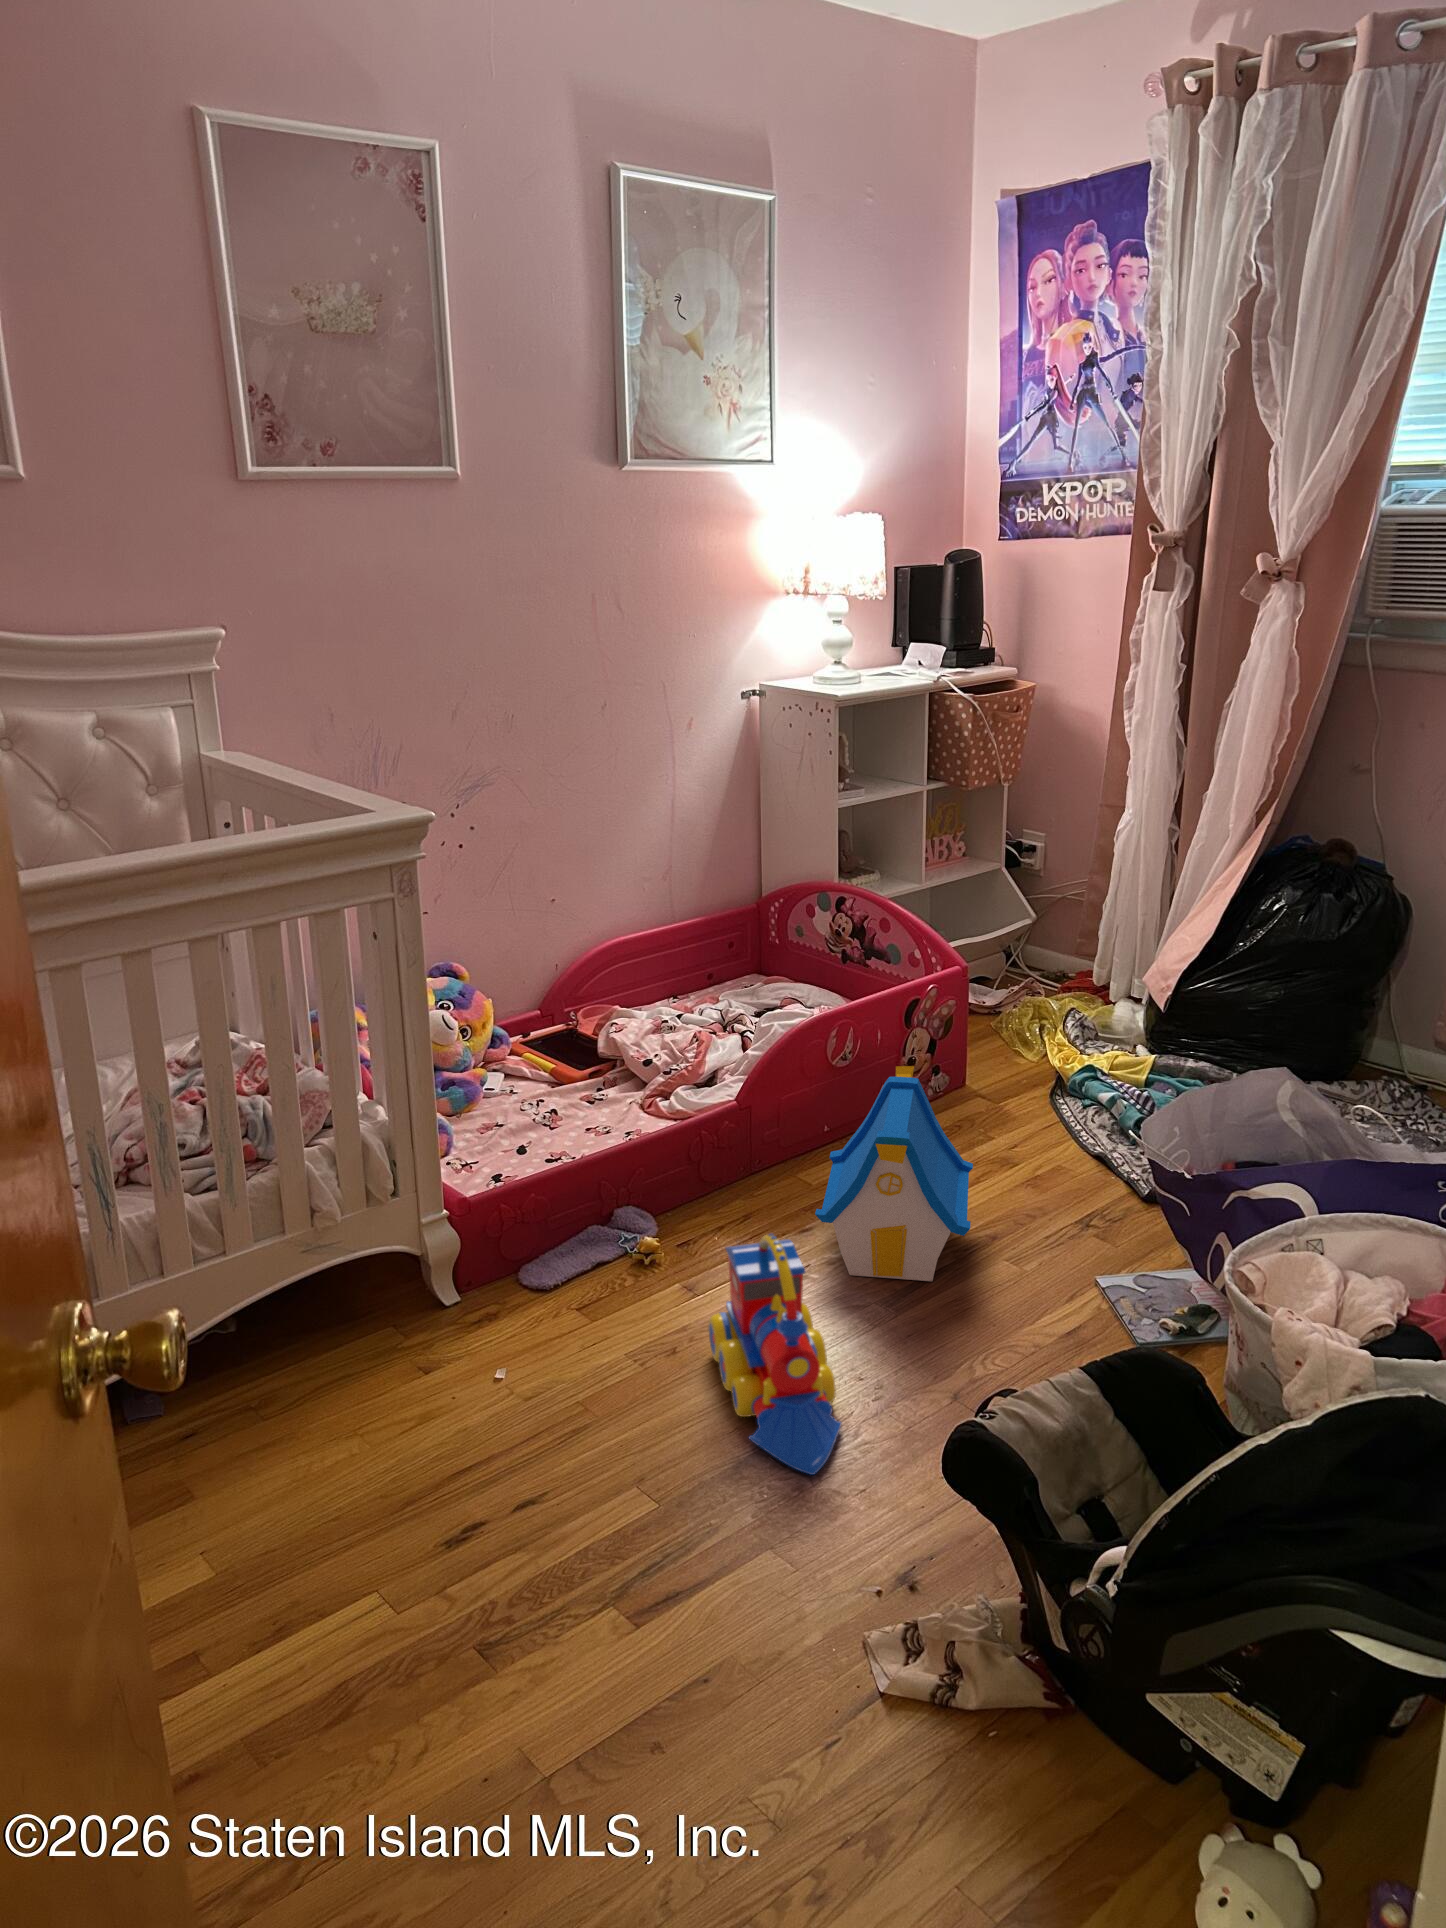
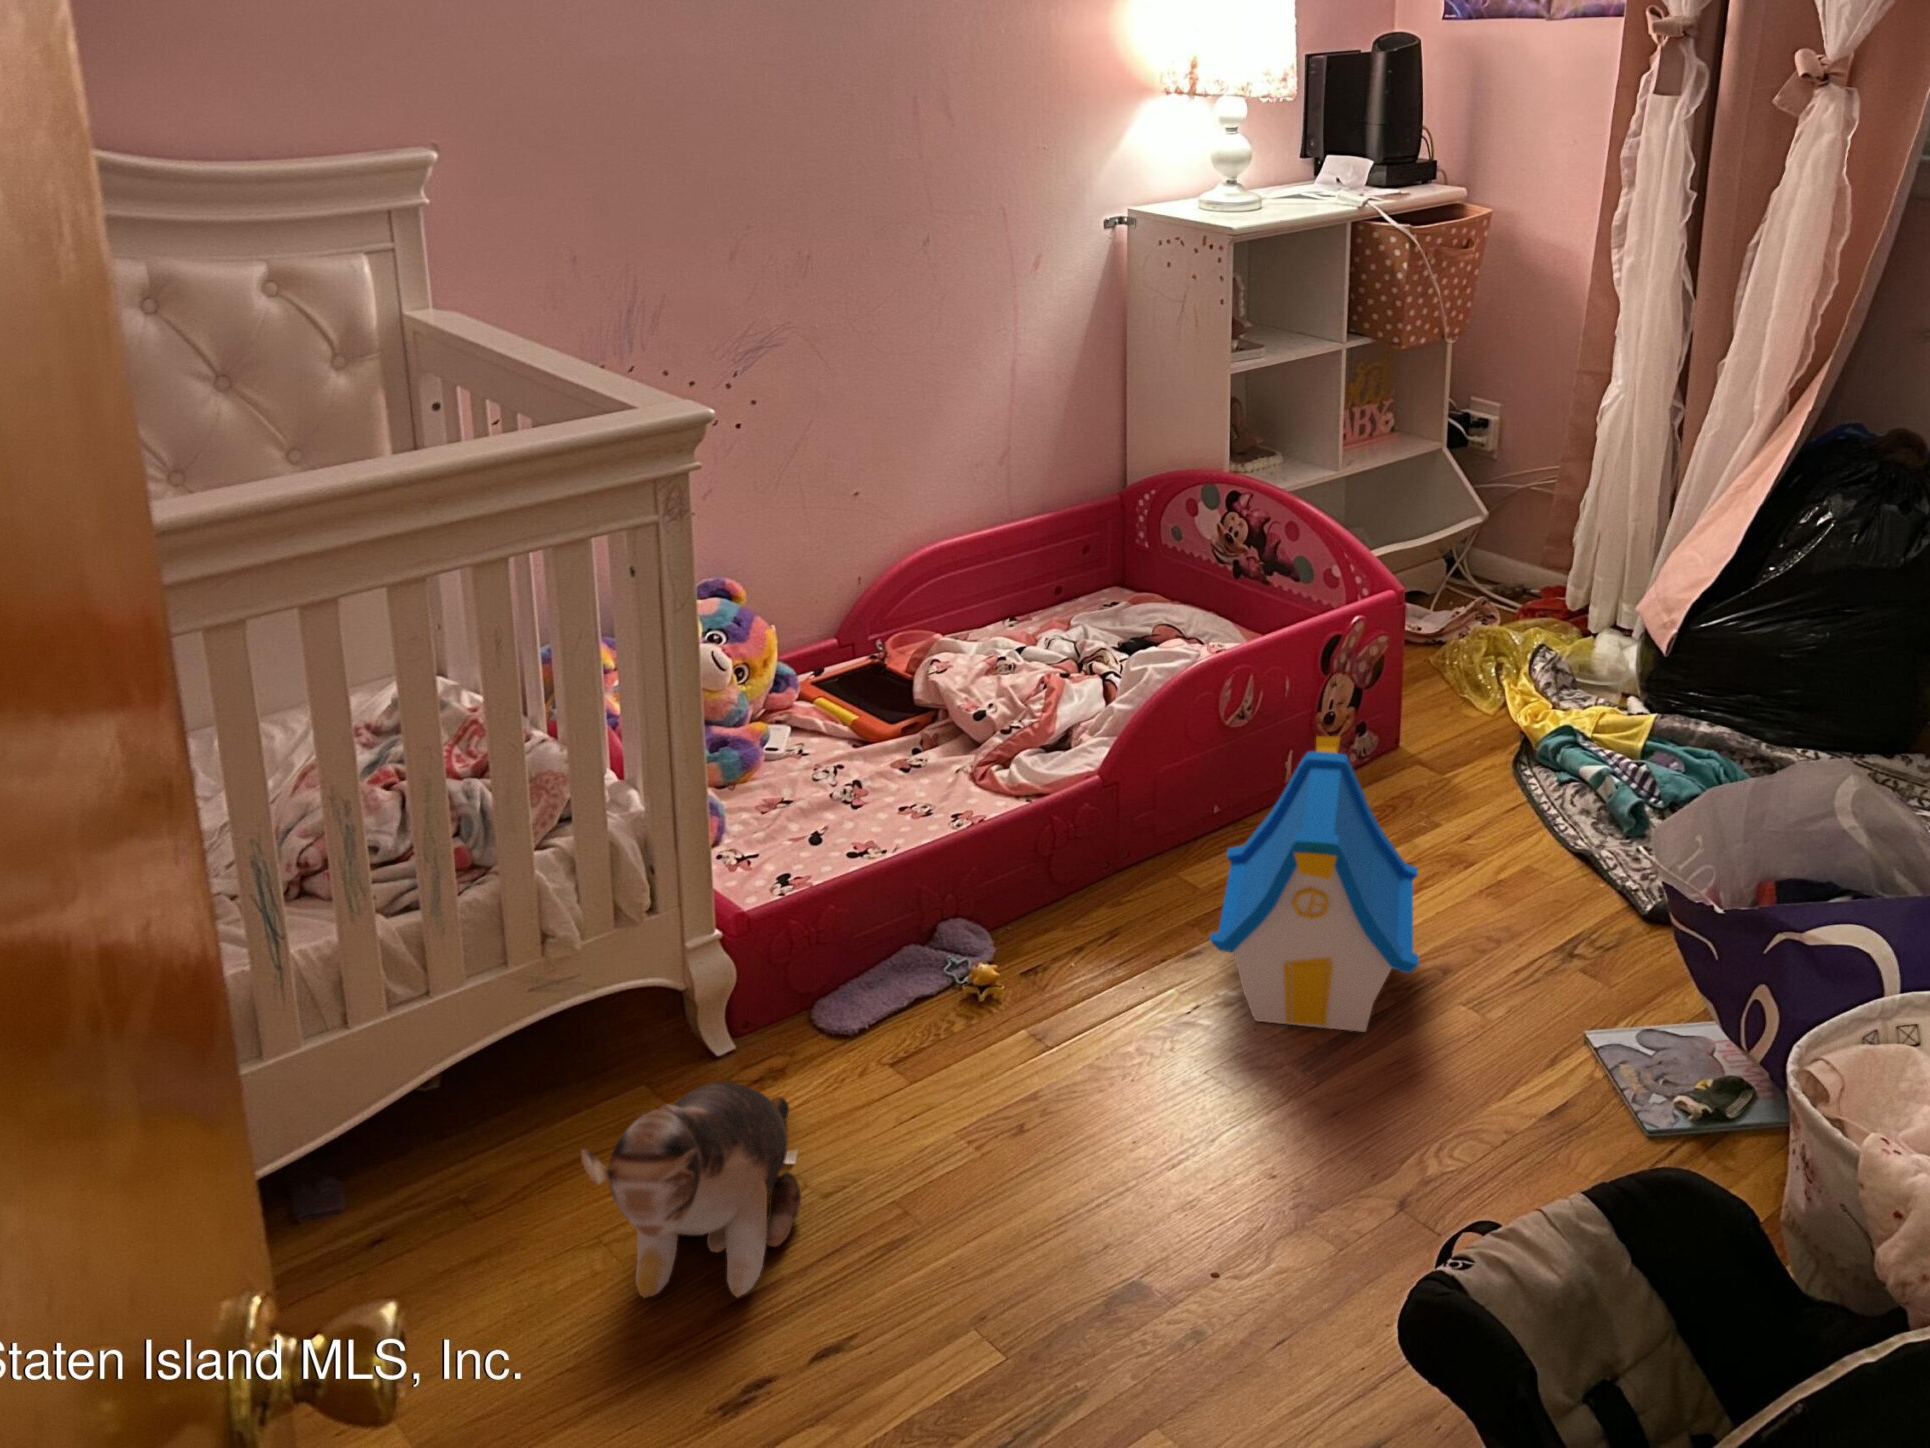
toy train: present [708,1234,842,1475] -> none [1068,983,1250,1322]
plush toy: none [346,1309,510,1465] -> present [581,1081,801,1298]

